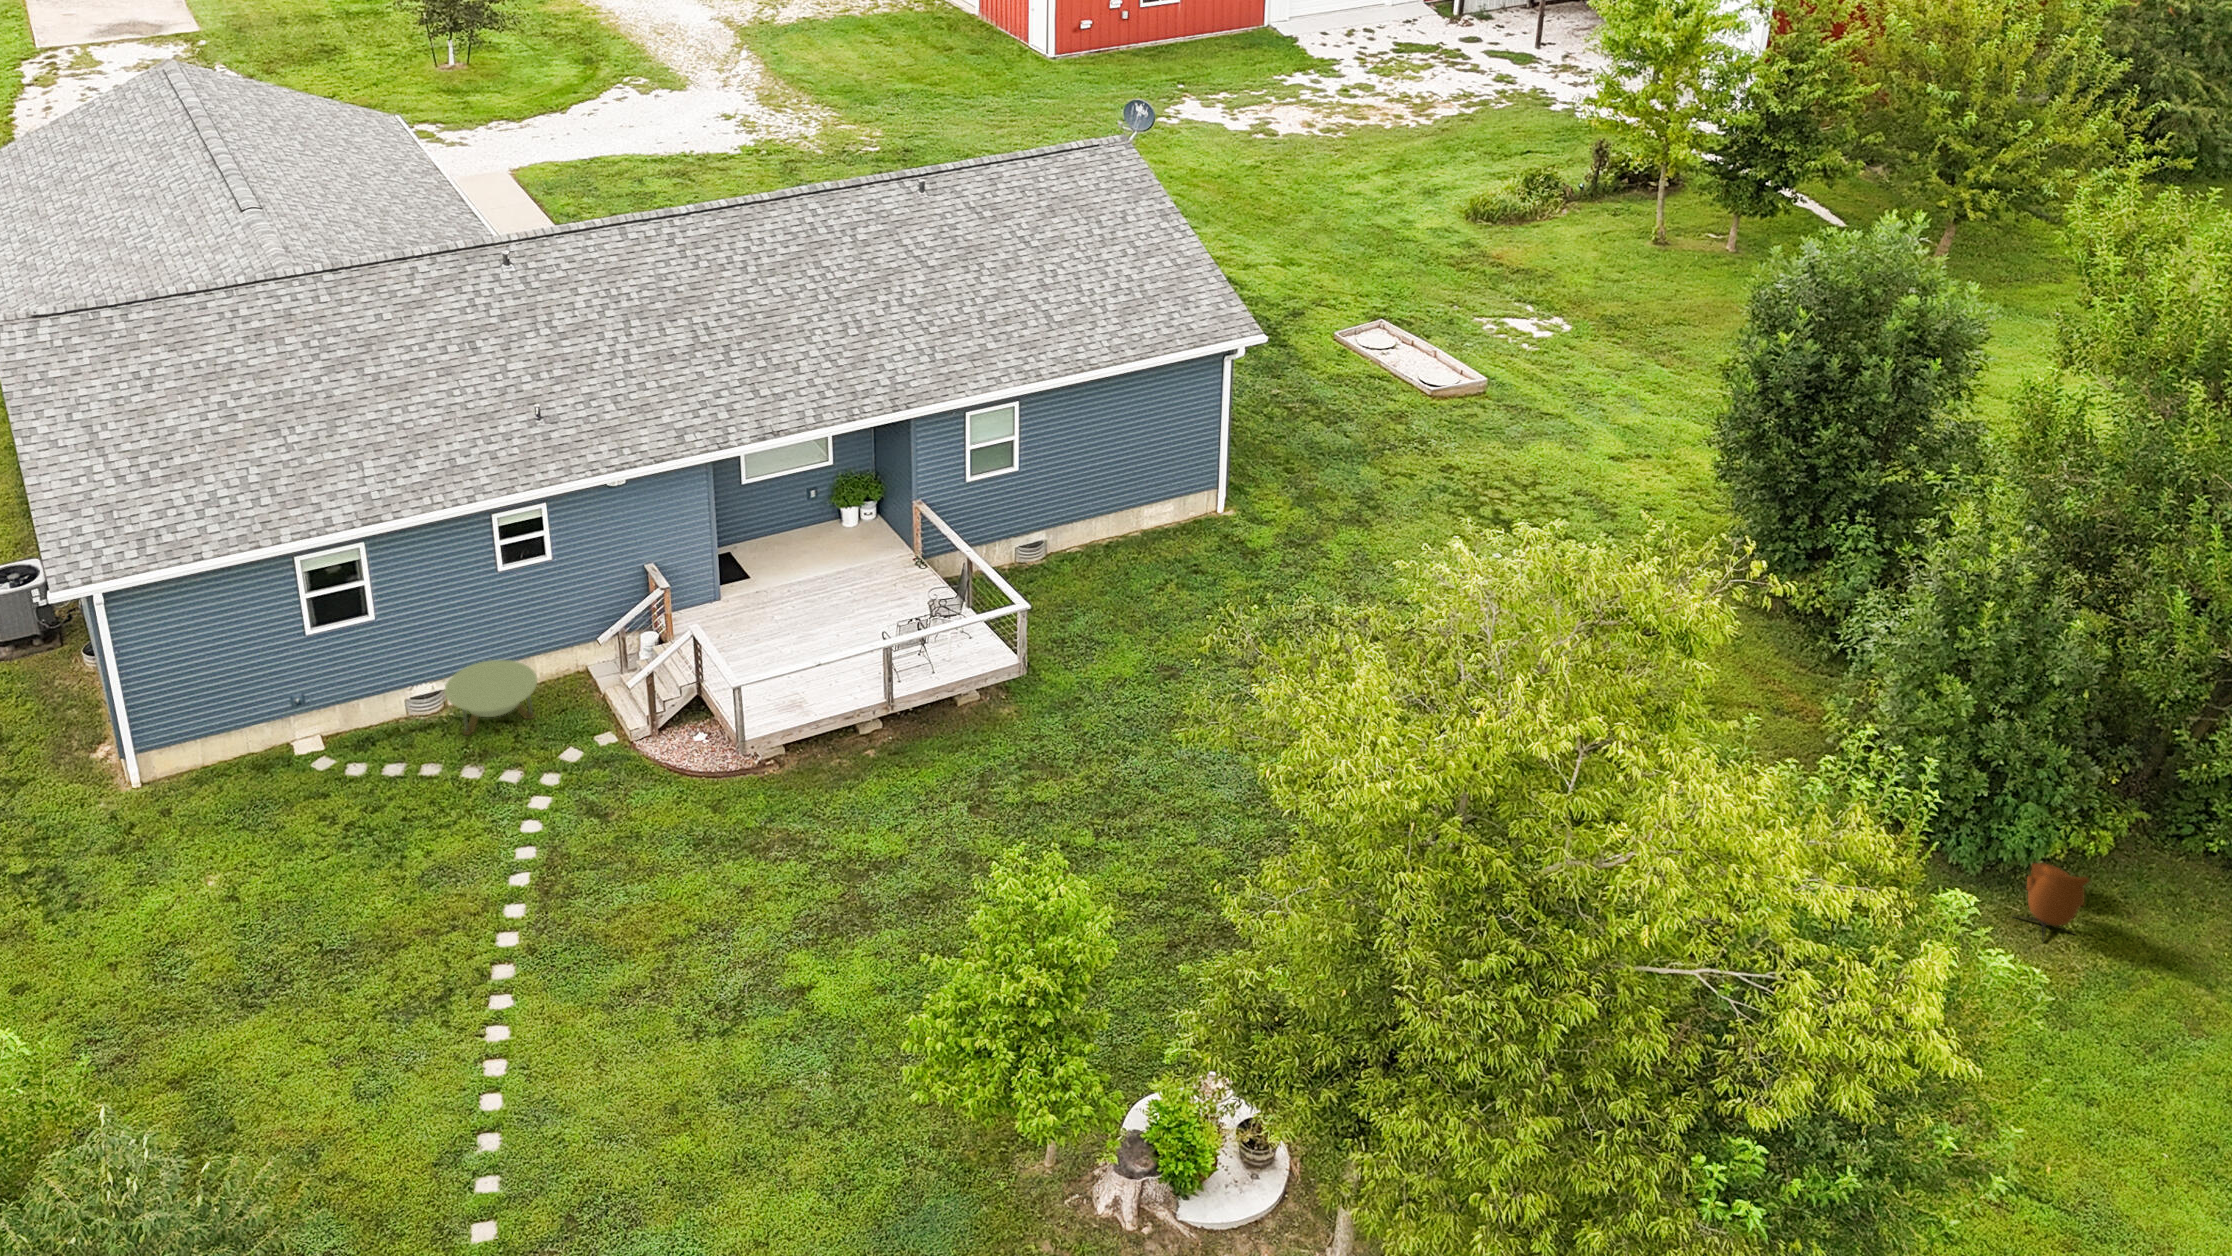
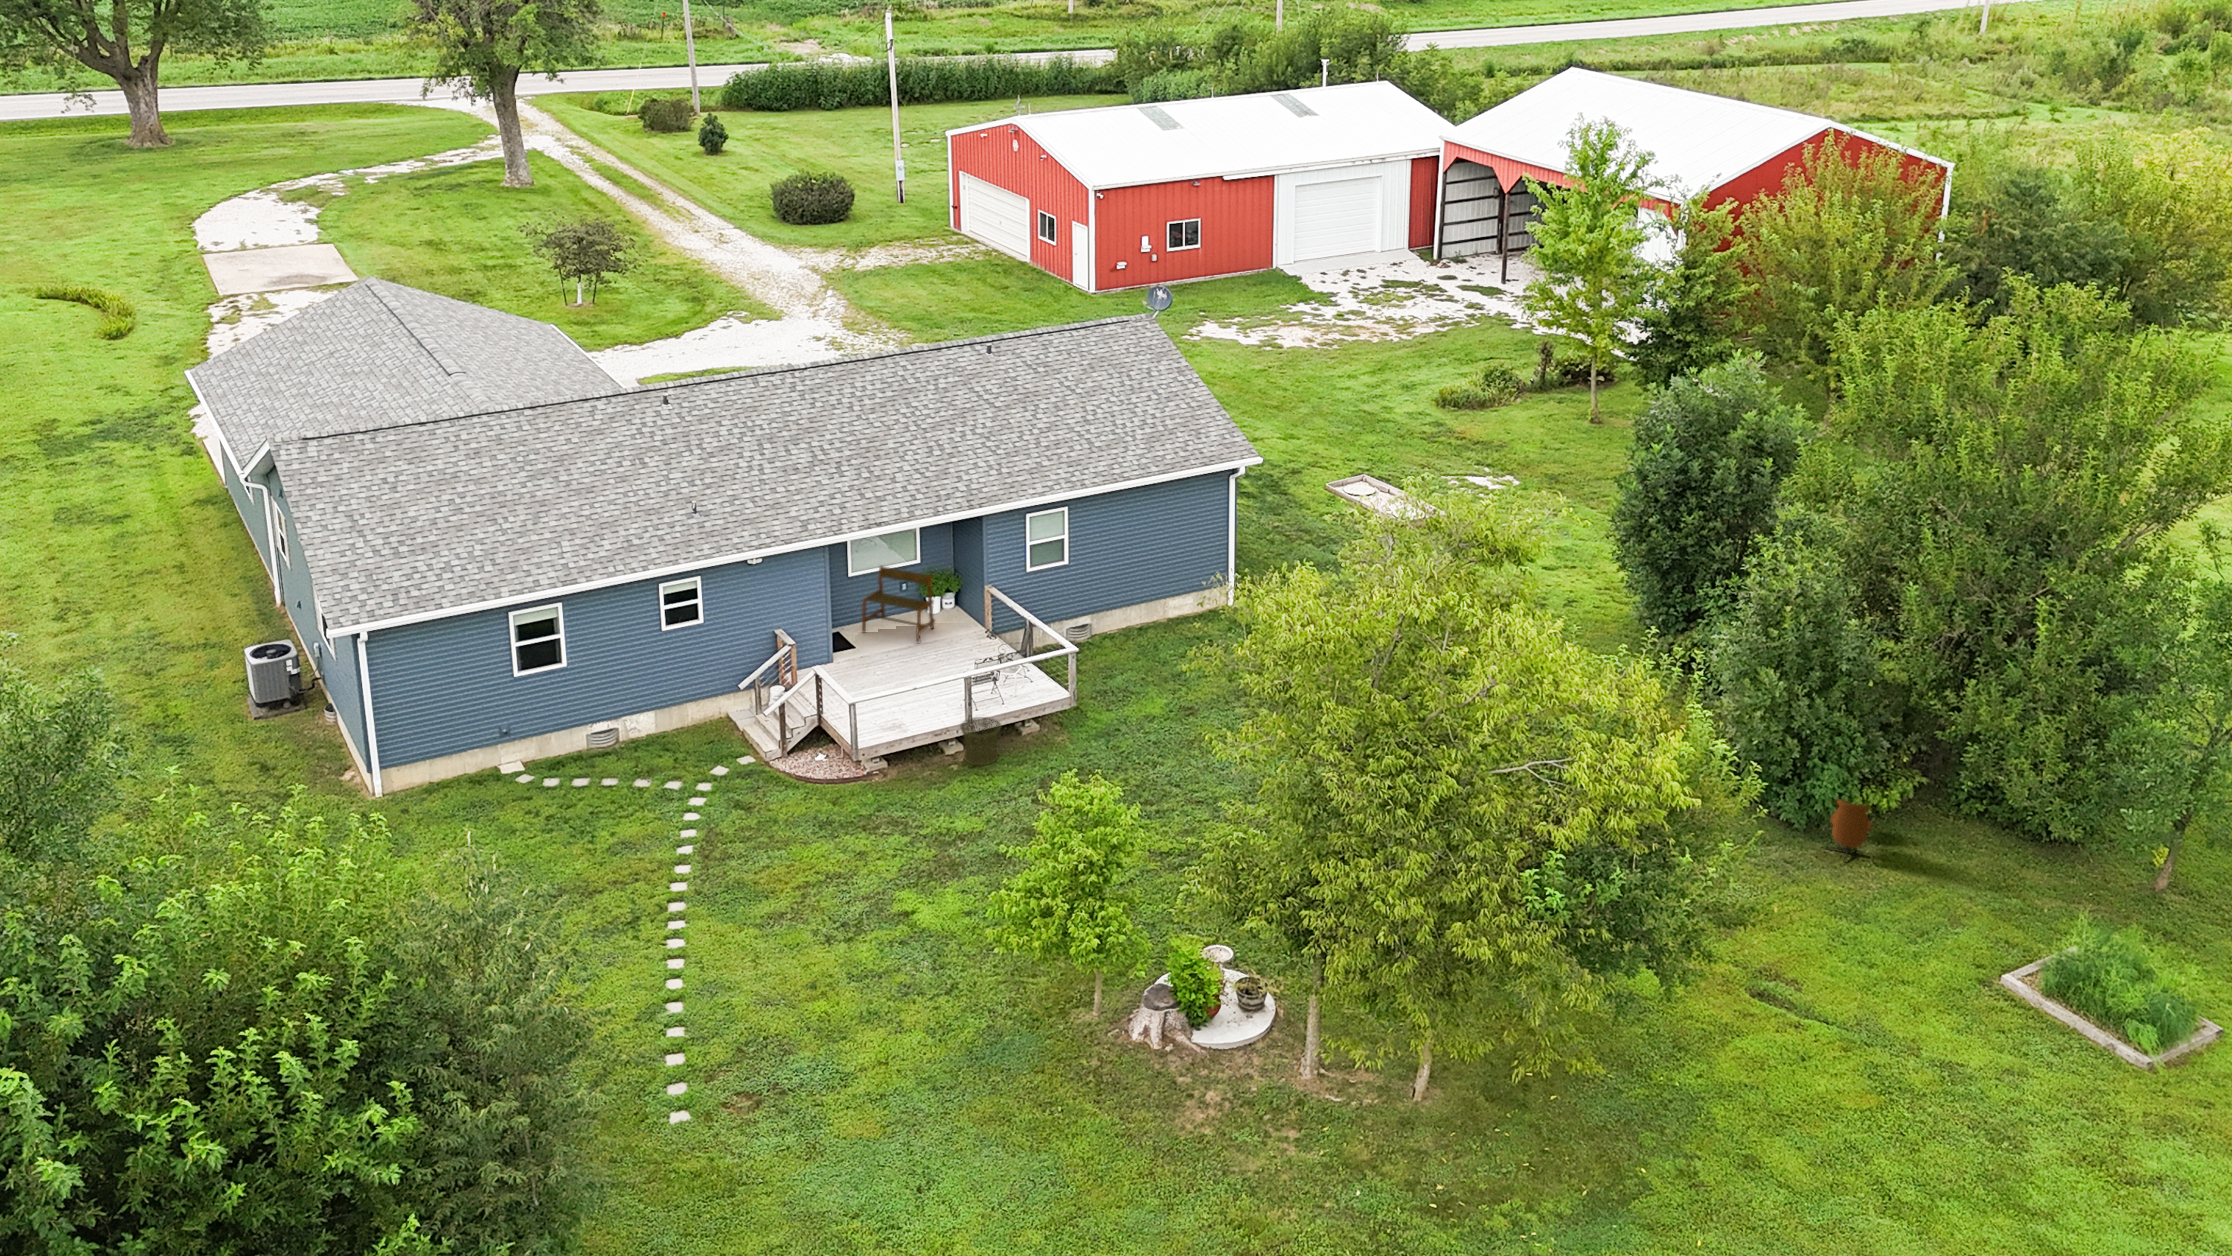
bench: none [759,467,851,569] -> present [862,566,935,643]
round table: present [444,660,537,735] -> none [619,706,692,760]
basket: none [877,687,930,752] -> present [960,717,1001,766]

